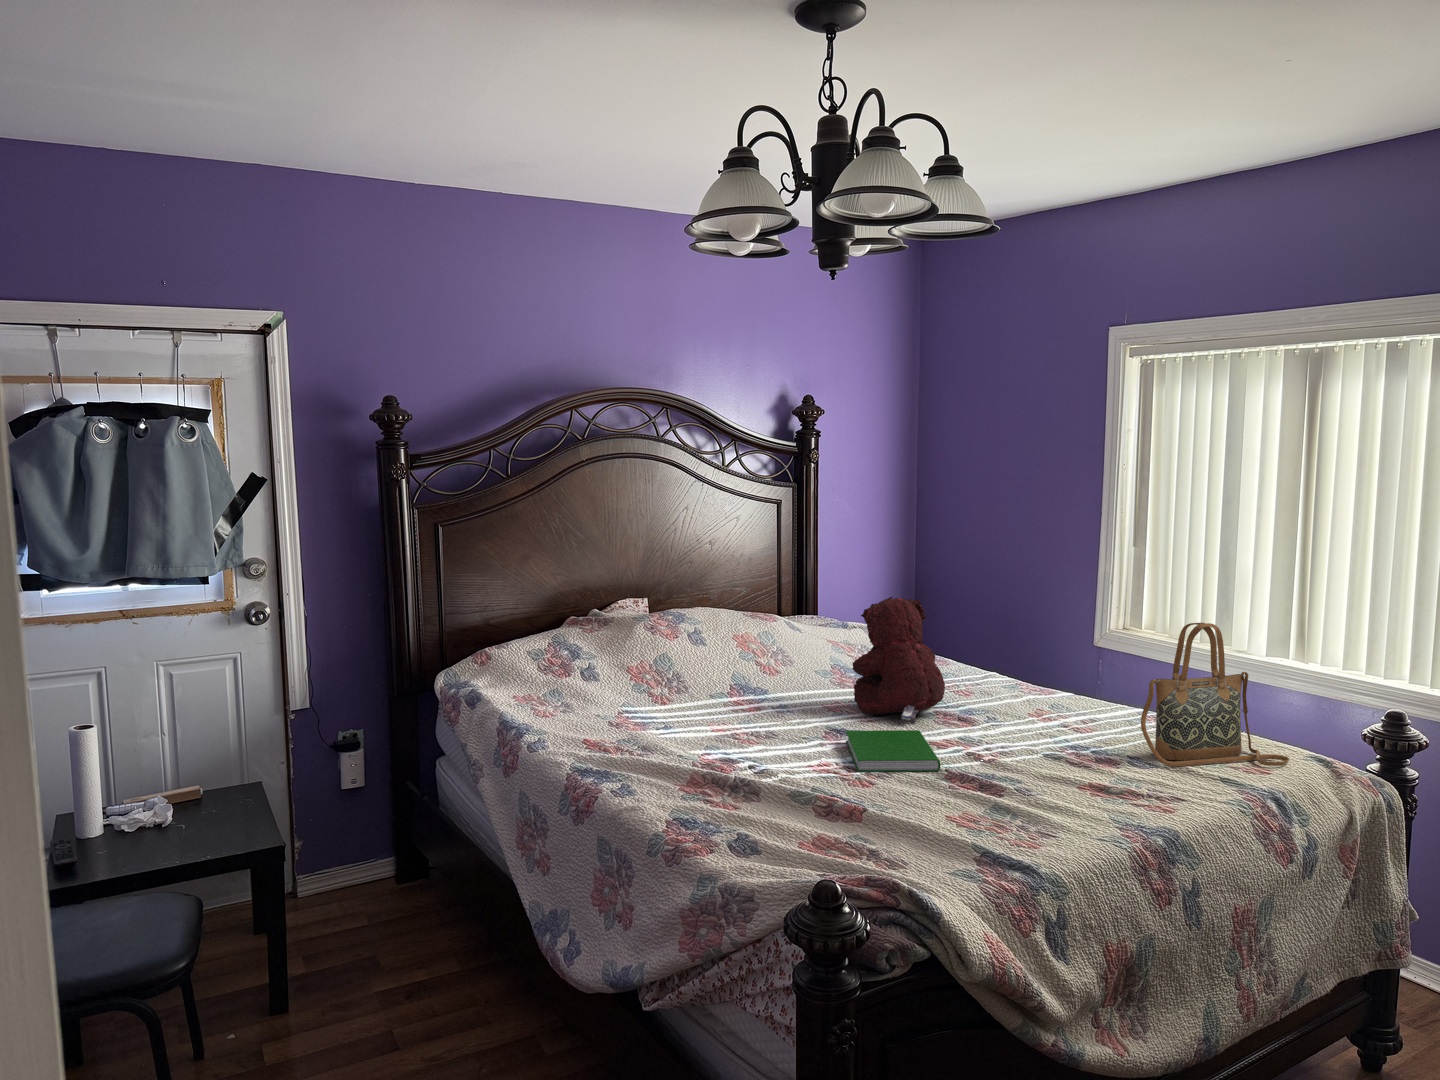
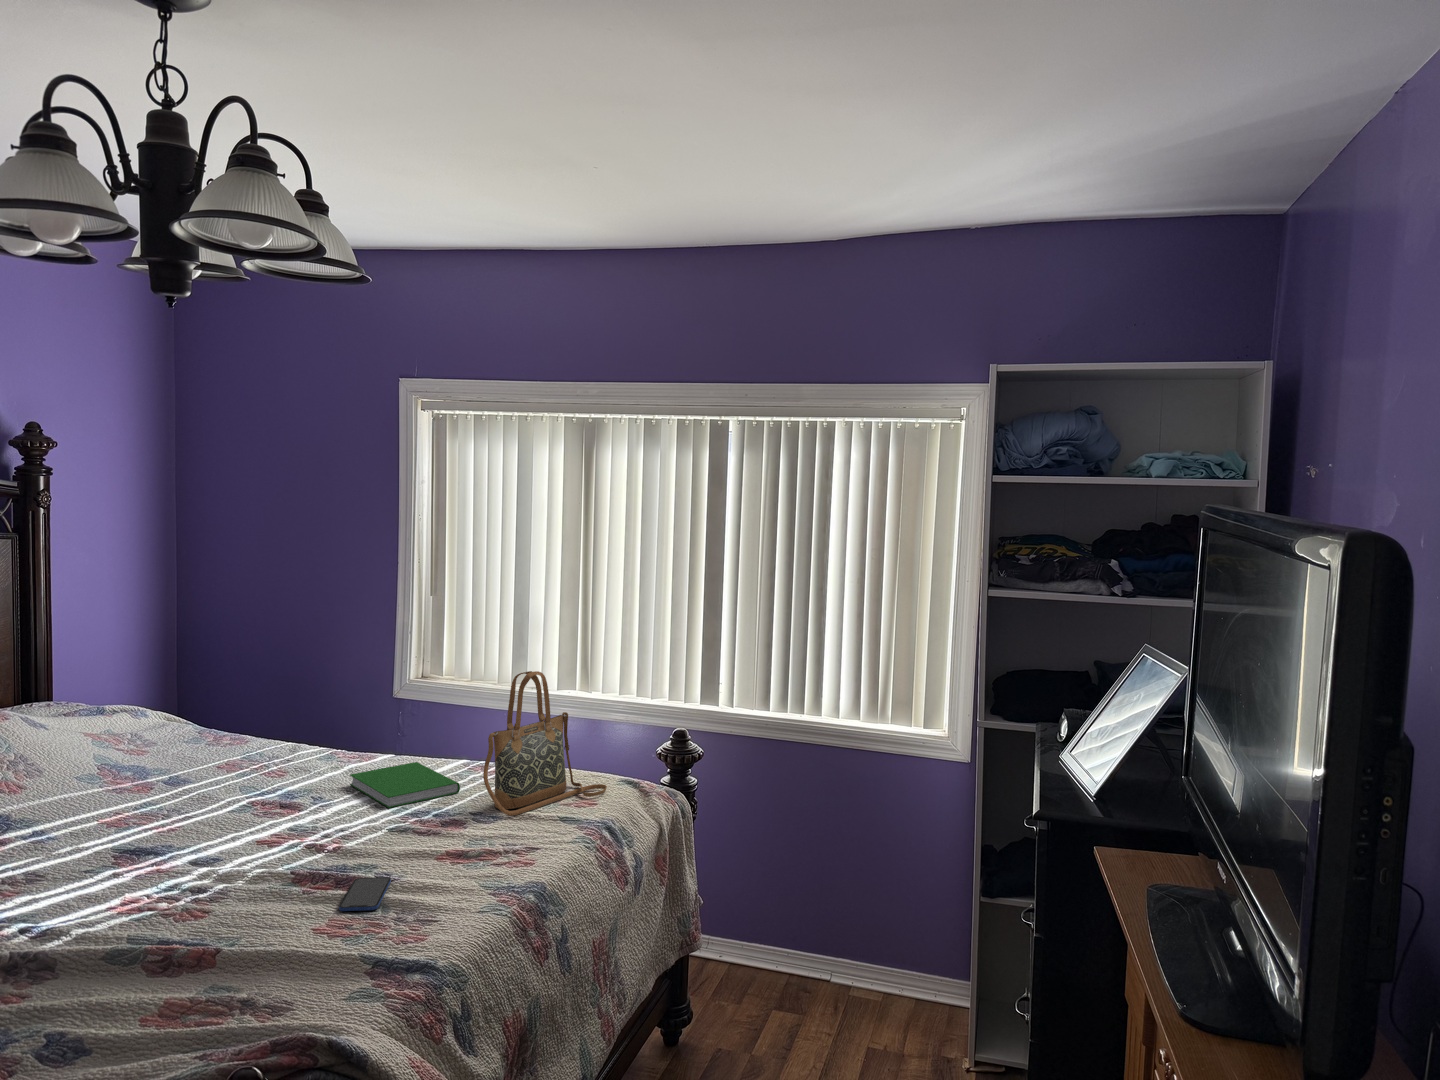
teddy bear: present [852,597,945,724] -> none [142,677,261,823]
hardcover book: present [846,730,941,772] -> present [350,762,460,808]
smartphone: none [973,786,1027,813] -> present [339,877,391,911]

